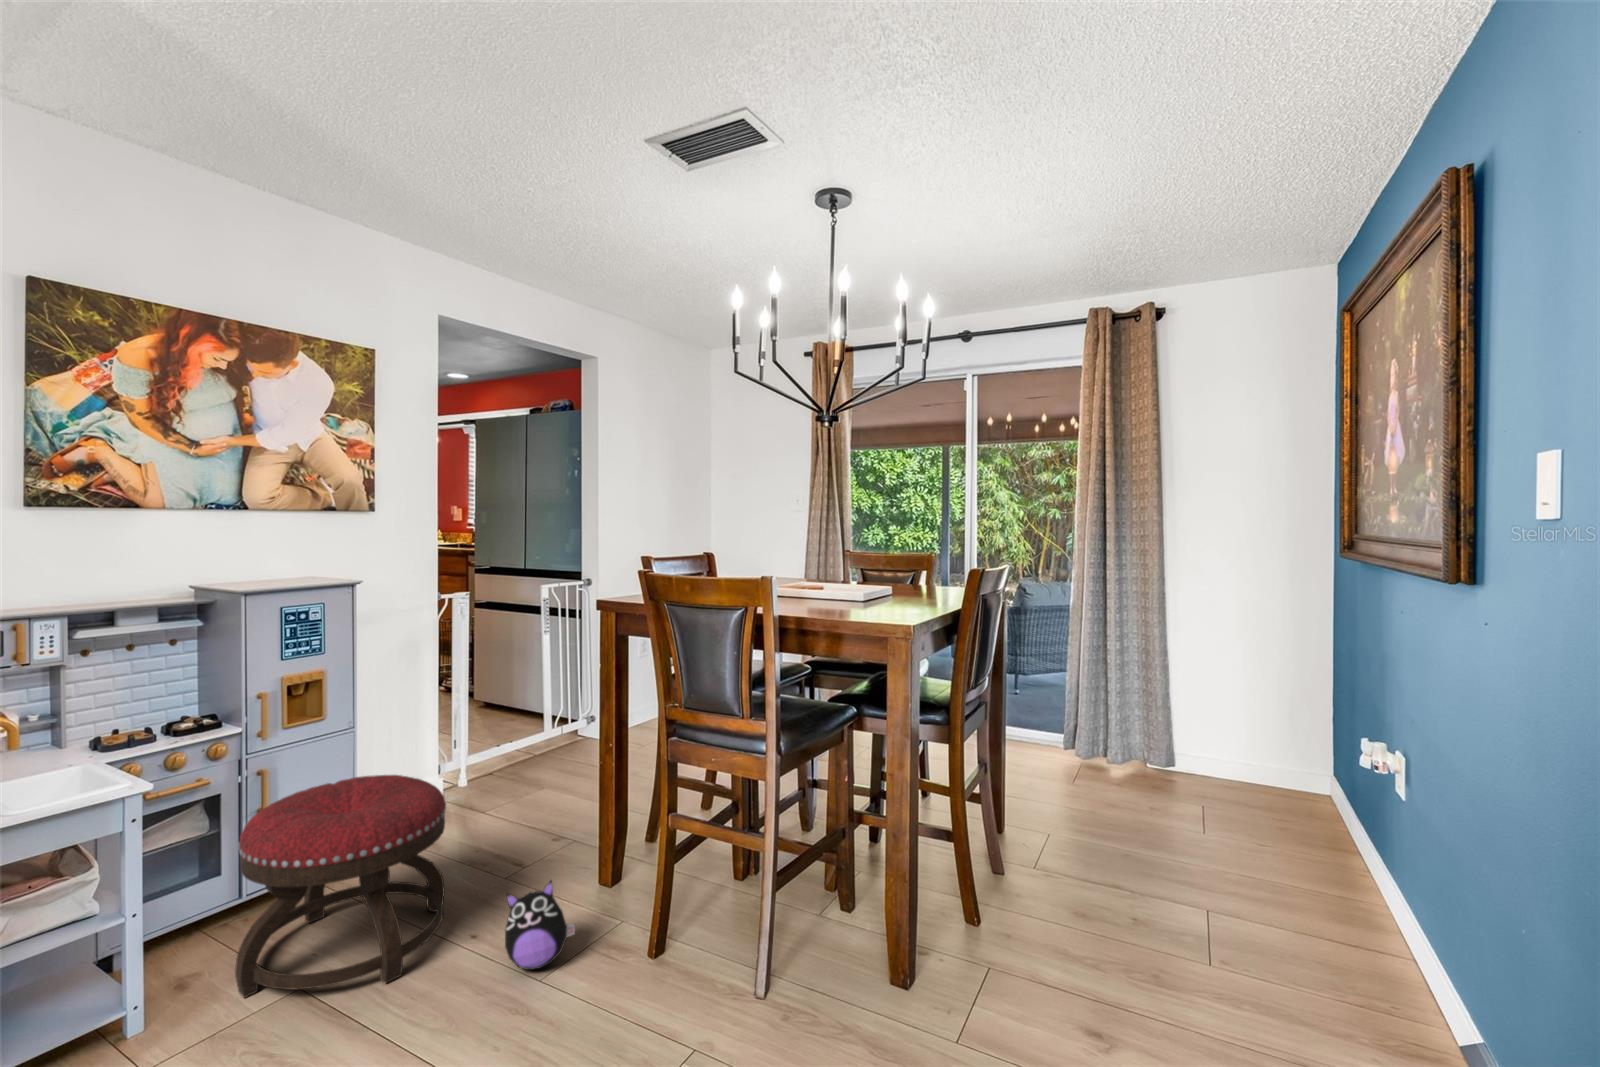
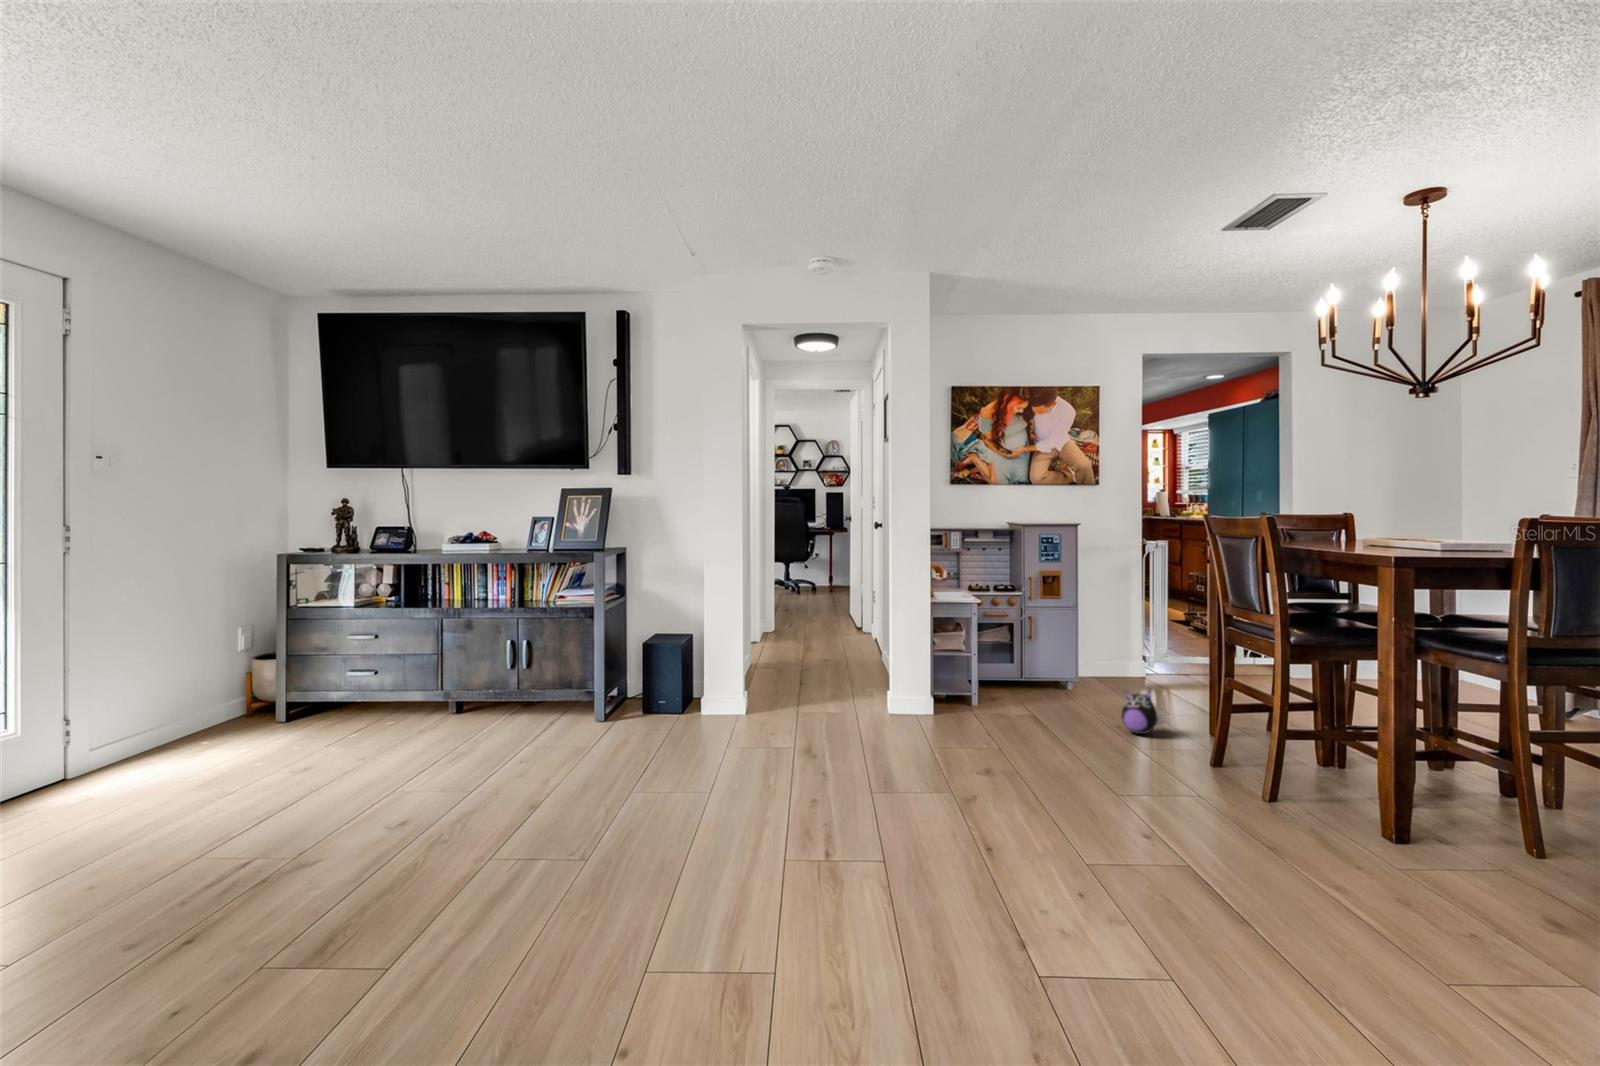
ottoman: present [235,775,446,998] -> none [1009,624,1109,718]

